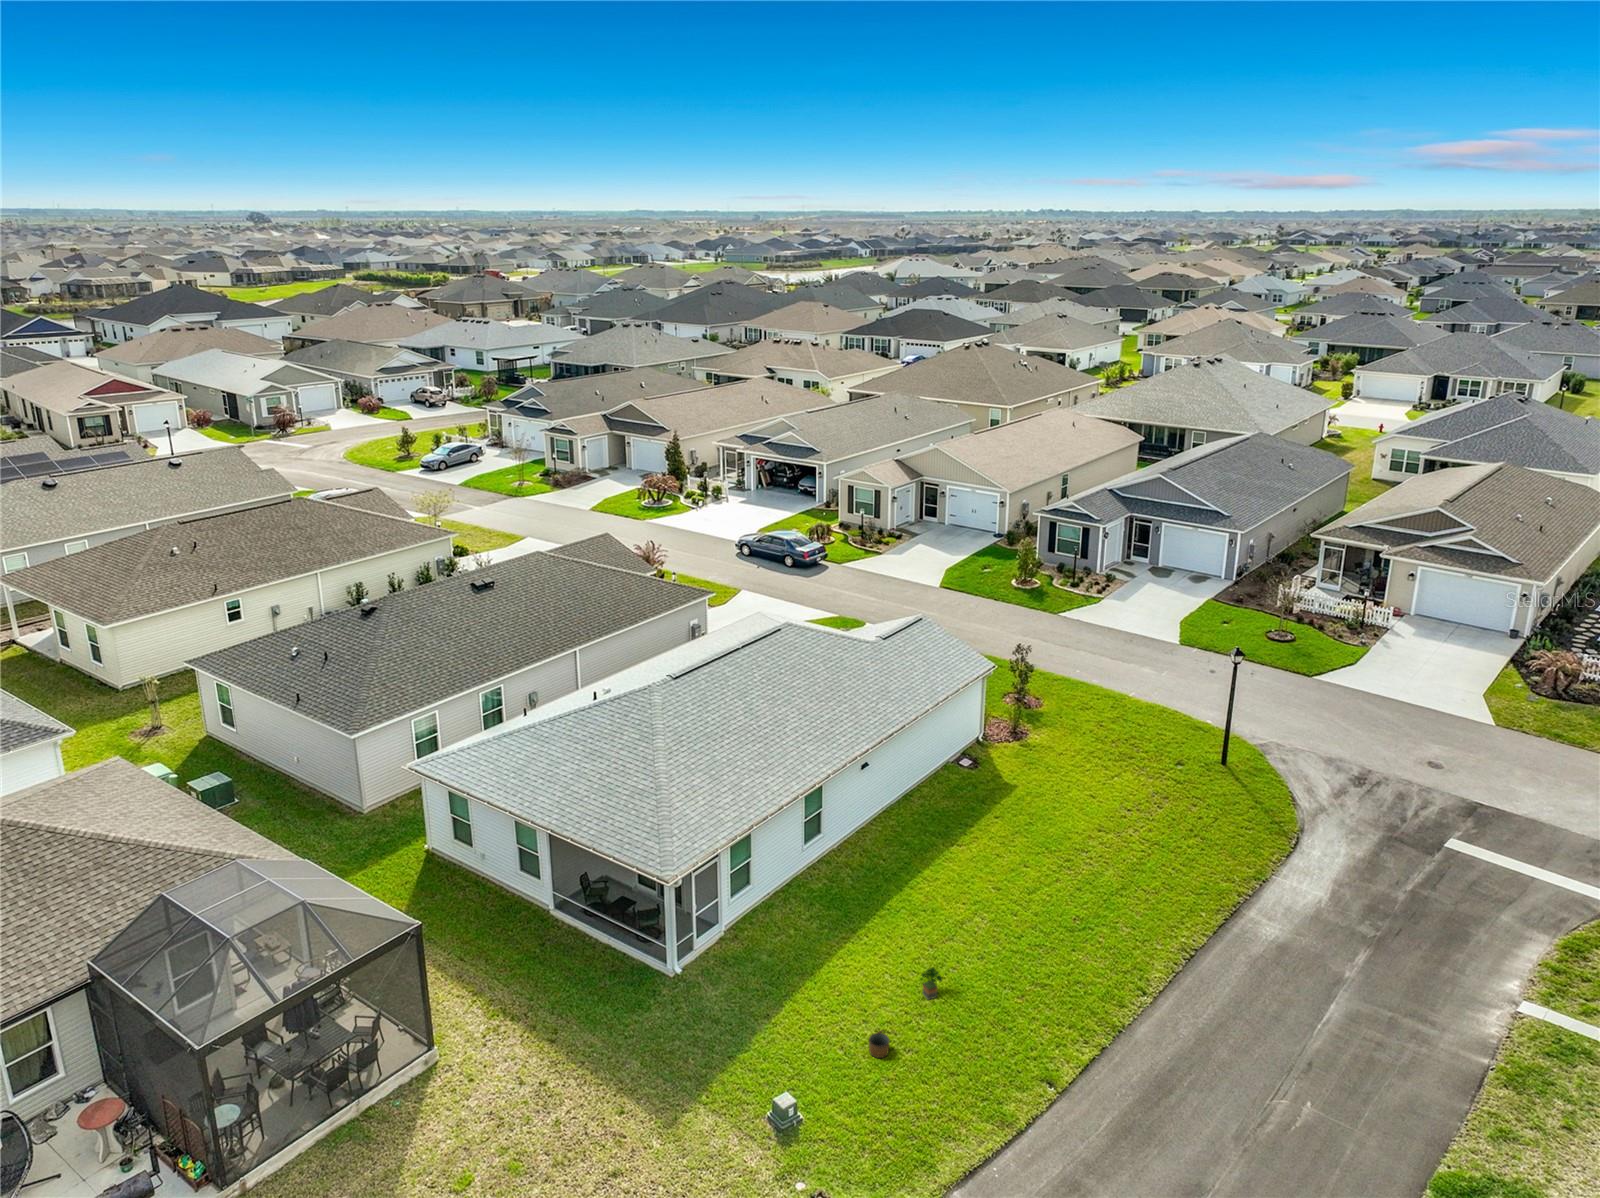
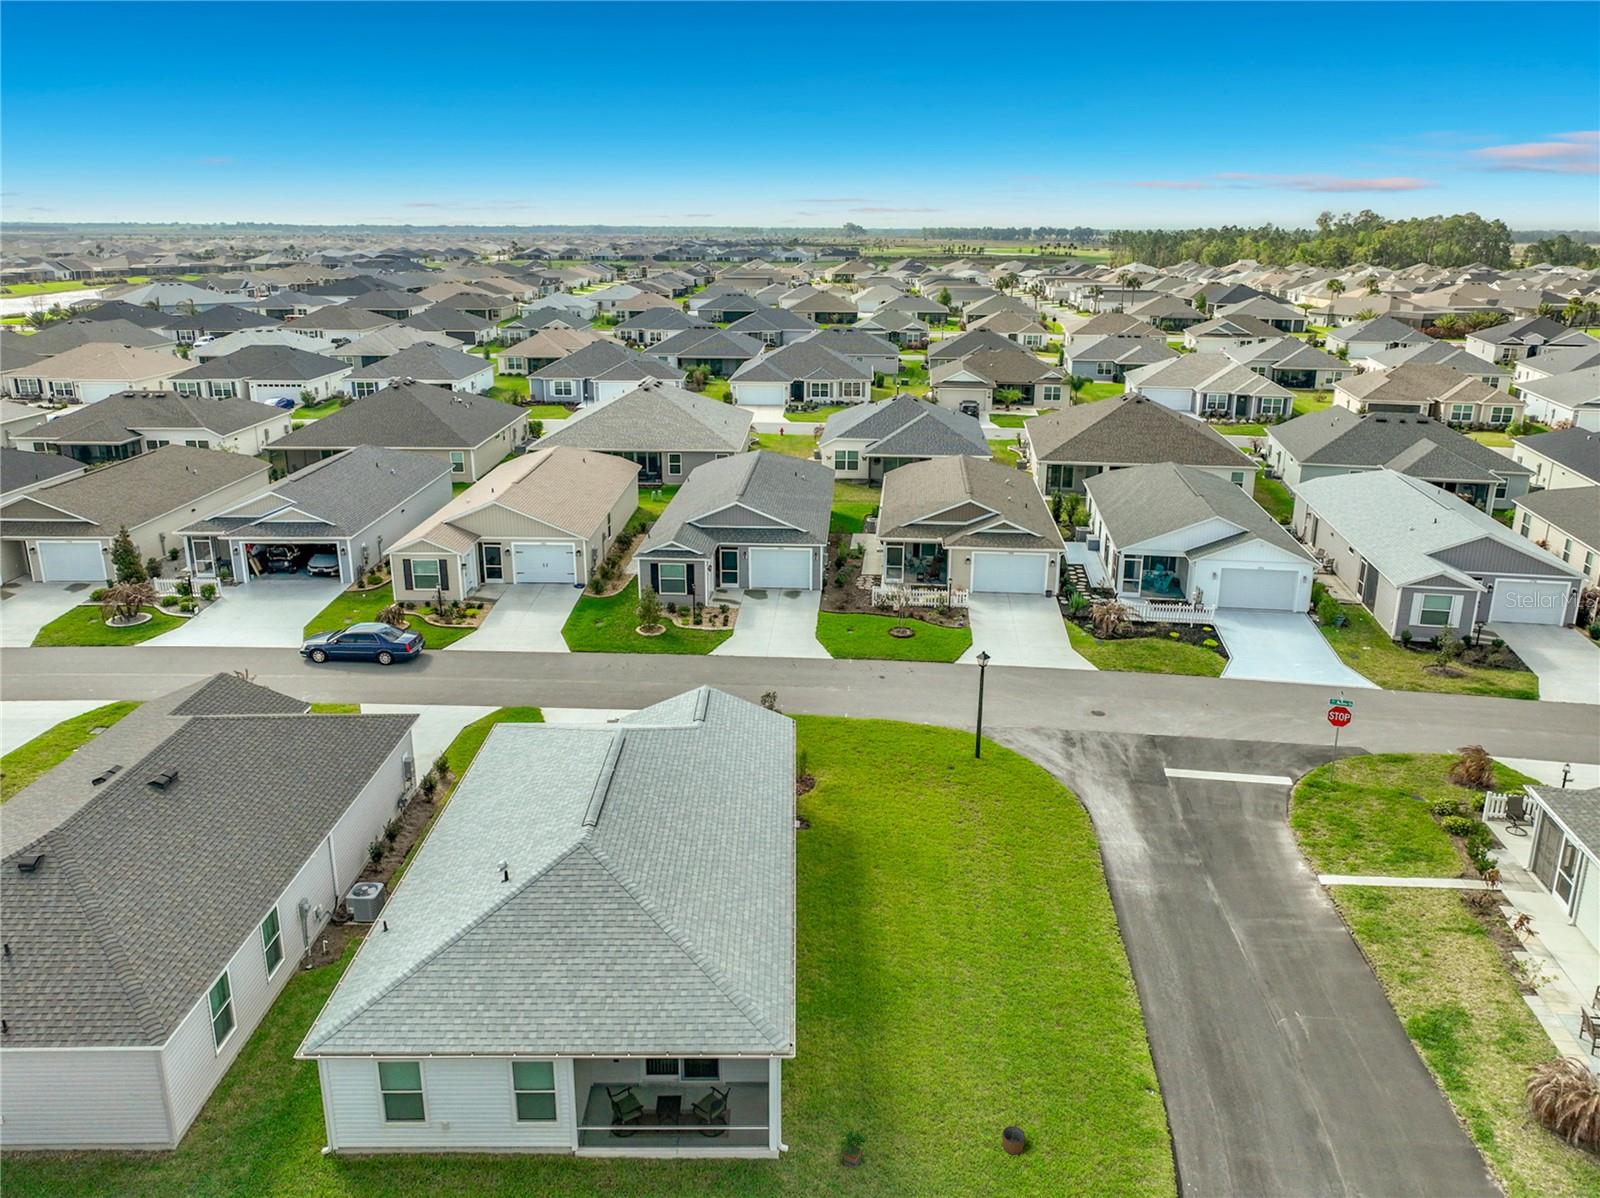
potted tree: present [921,968,943,1000] -> present [841,1130,866,1169]

